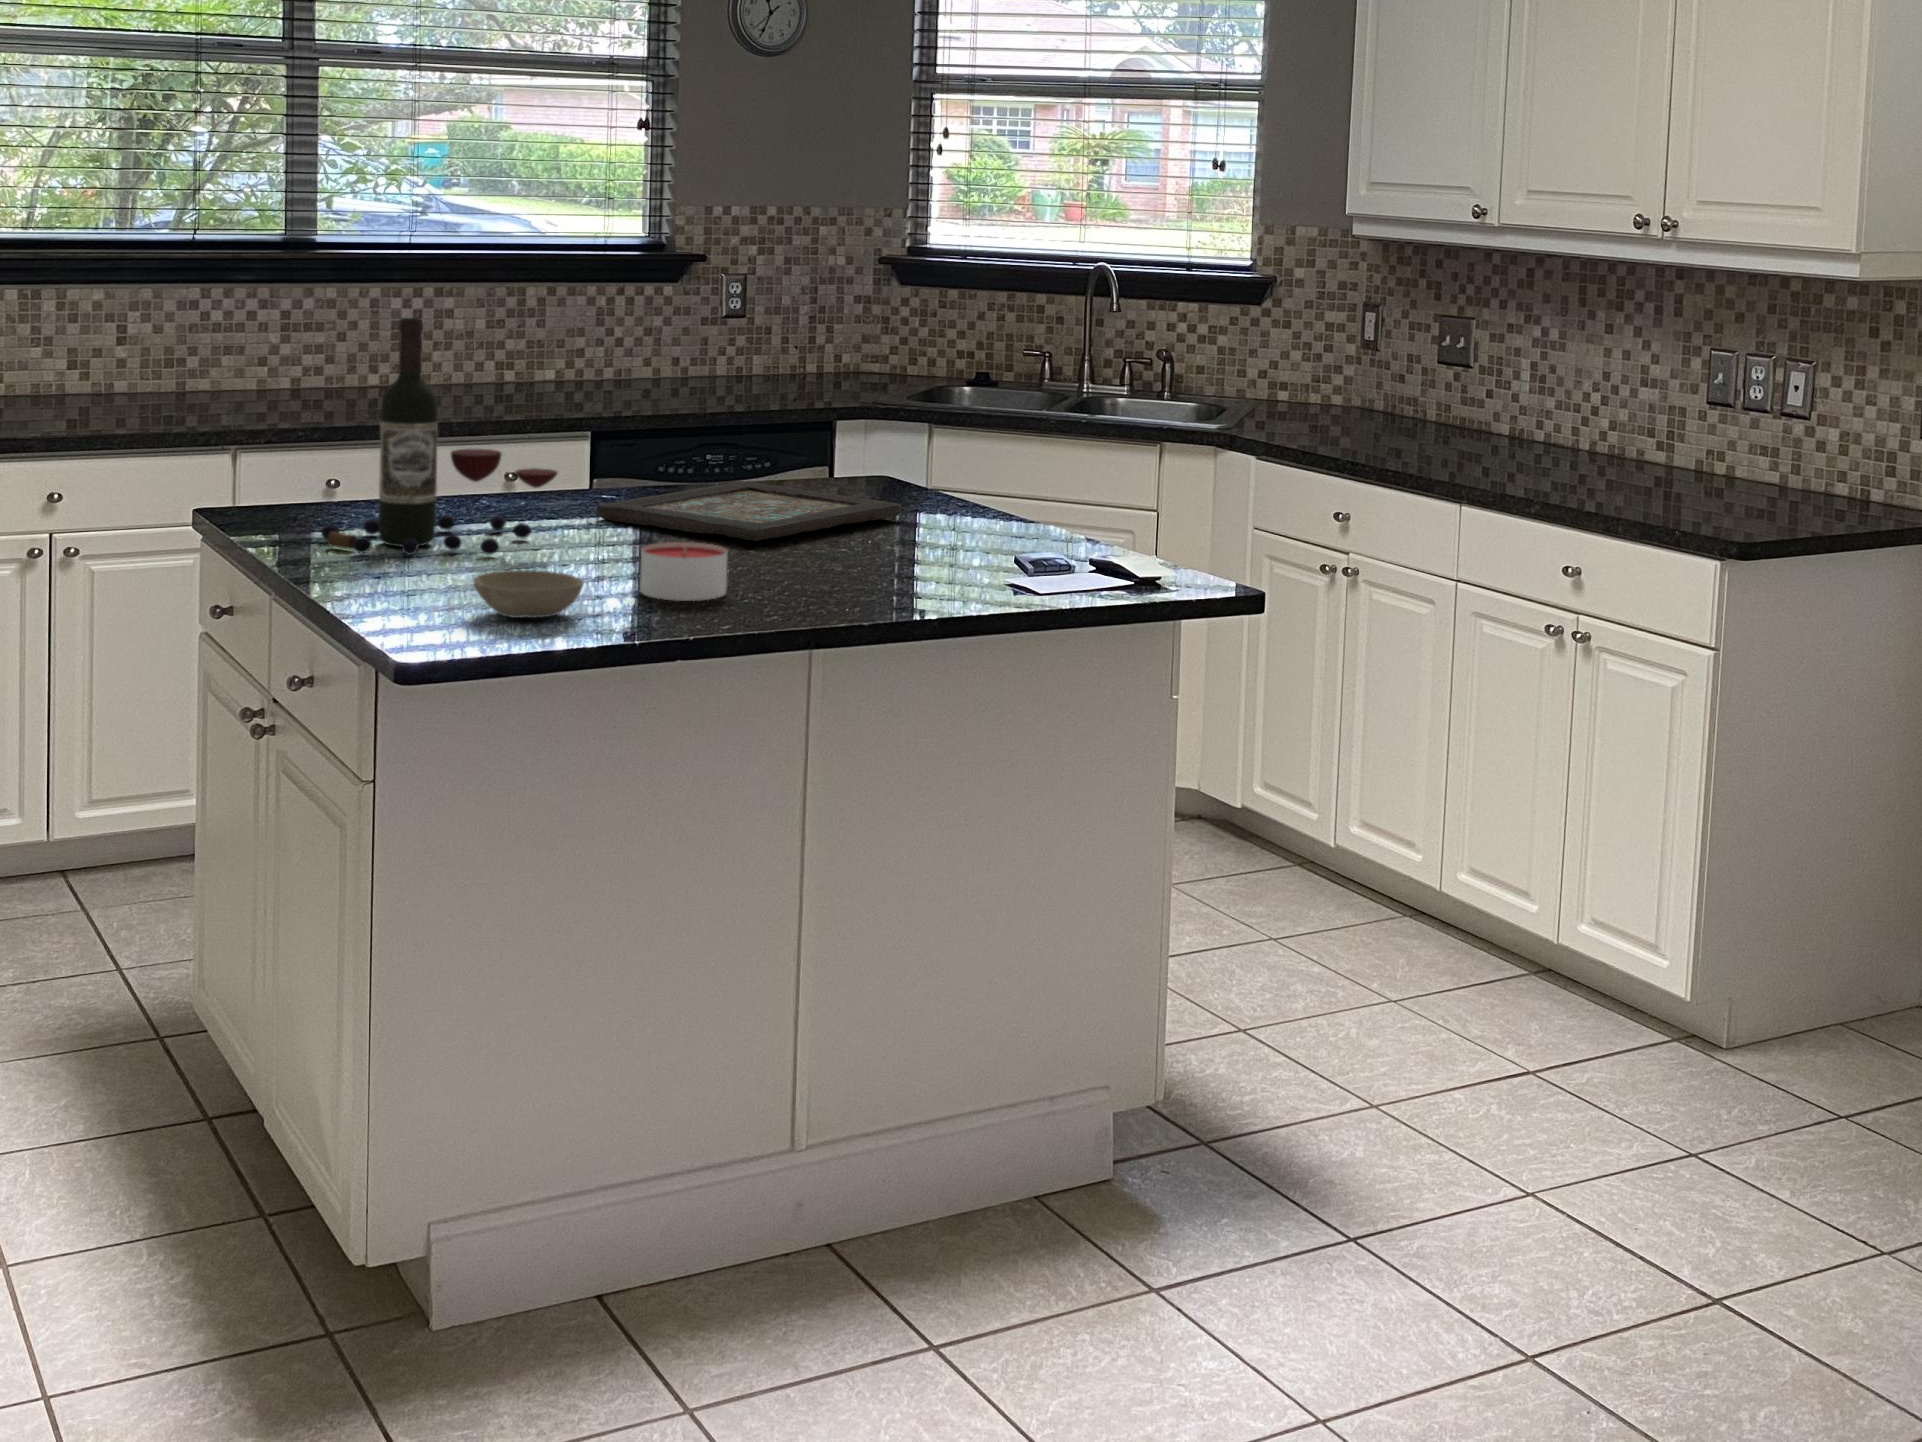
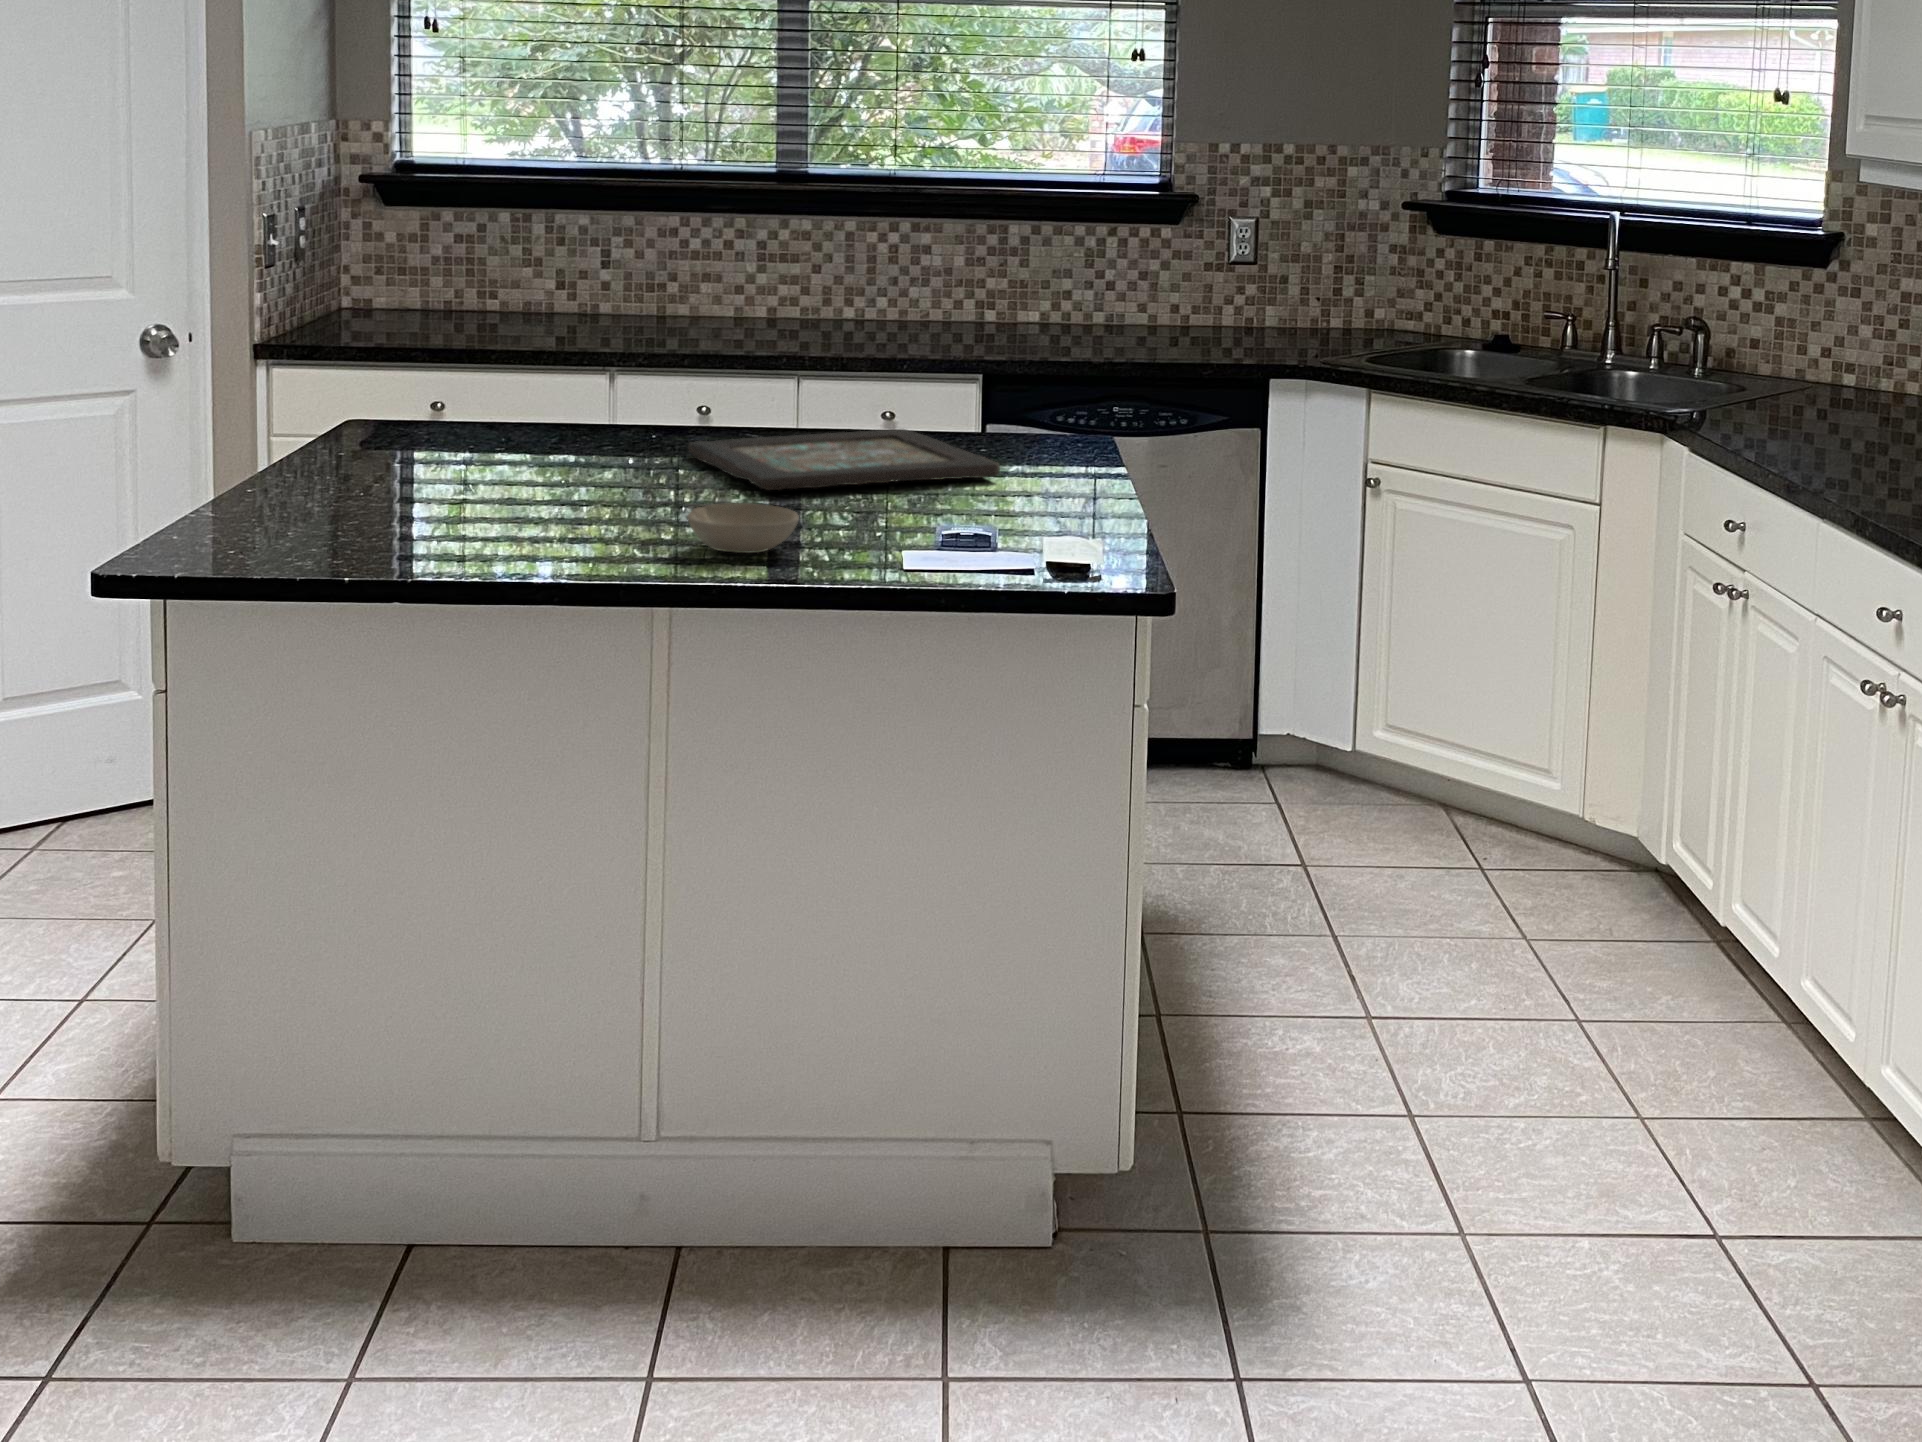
wine bottle: present [321,318,558,555] -> none [358,240,571,484]
candle: present [640,542,727,601] -> none [509,482,603,546]
bowl: present [474,570,584,618] -> present [687,503,799,553]

